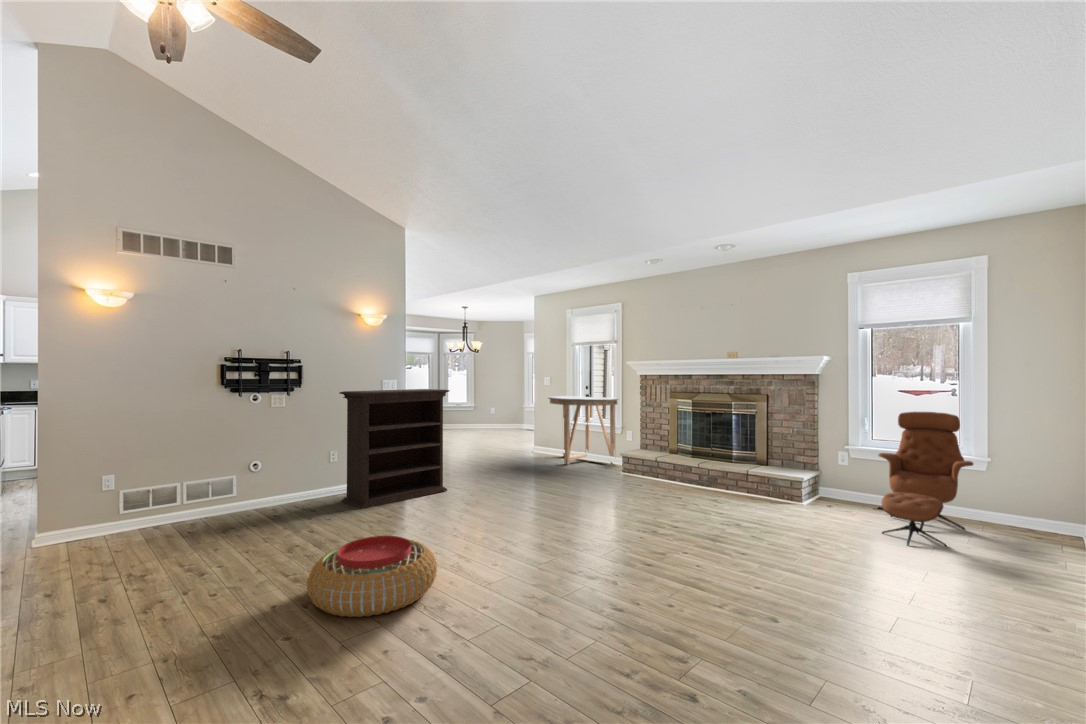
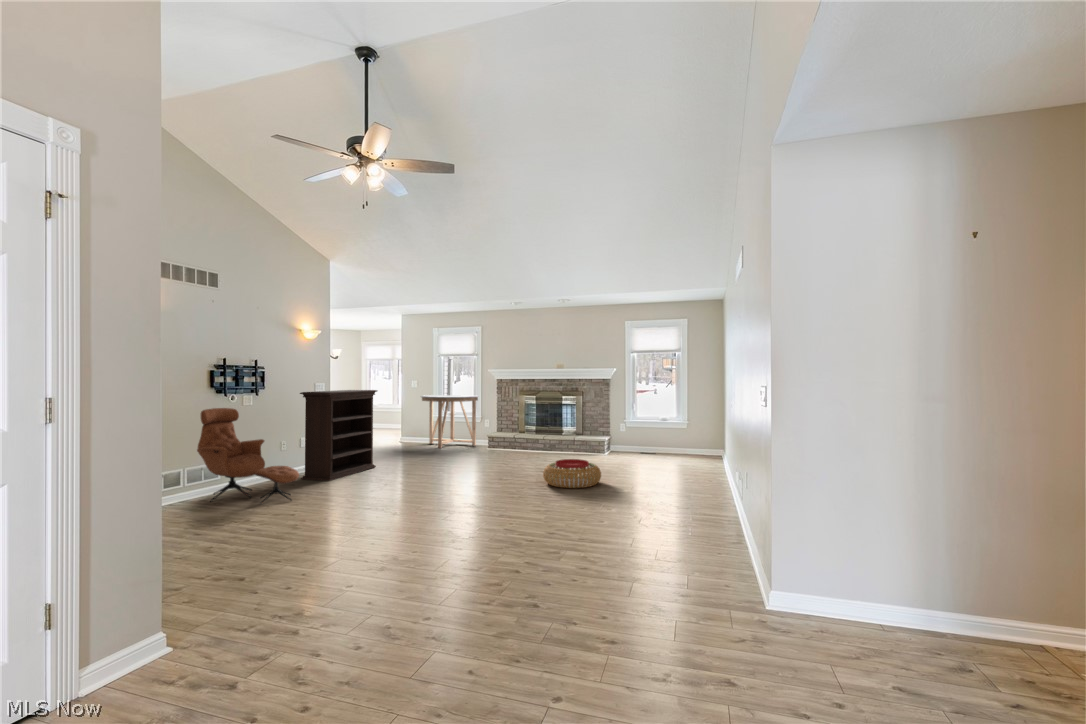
lounge chair: present [878,412,973,546] -> present [197,408,299,504]
pouf: present [307,536,437,617] -> present [543,459,601,488]

